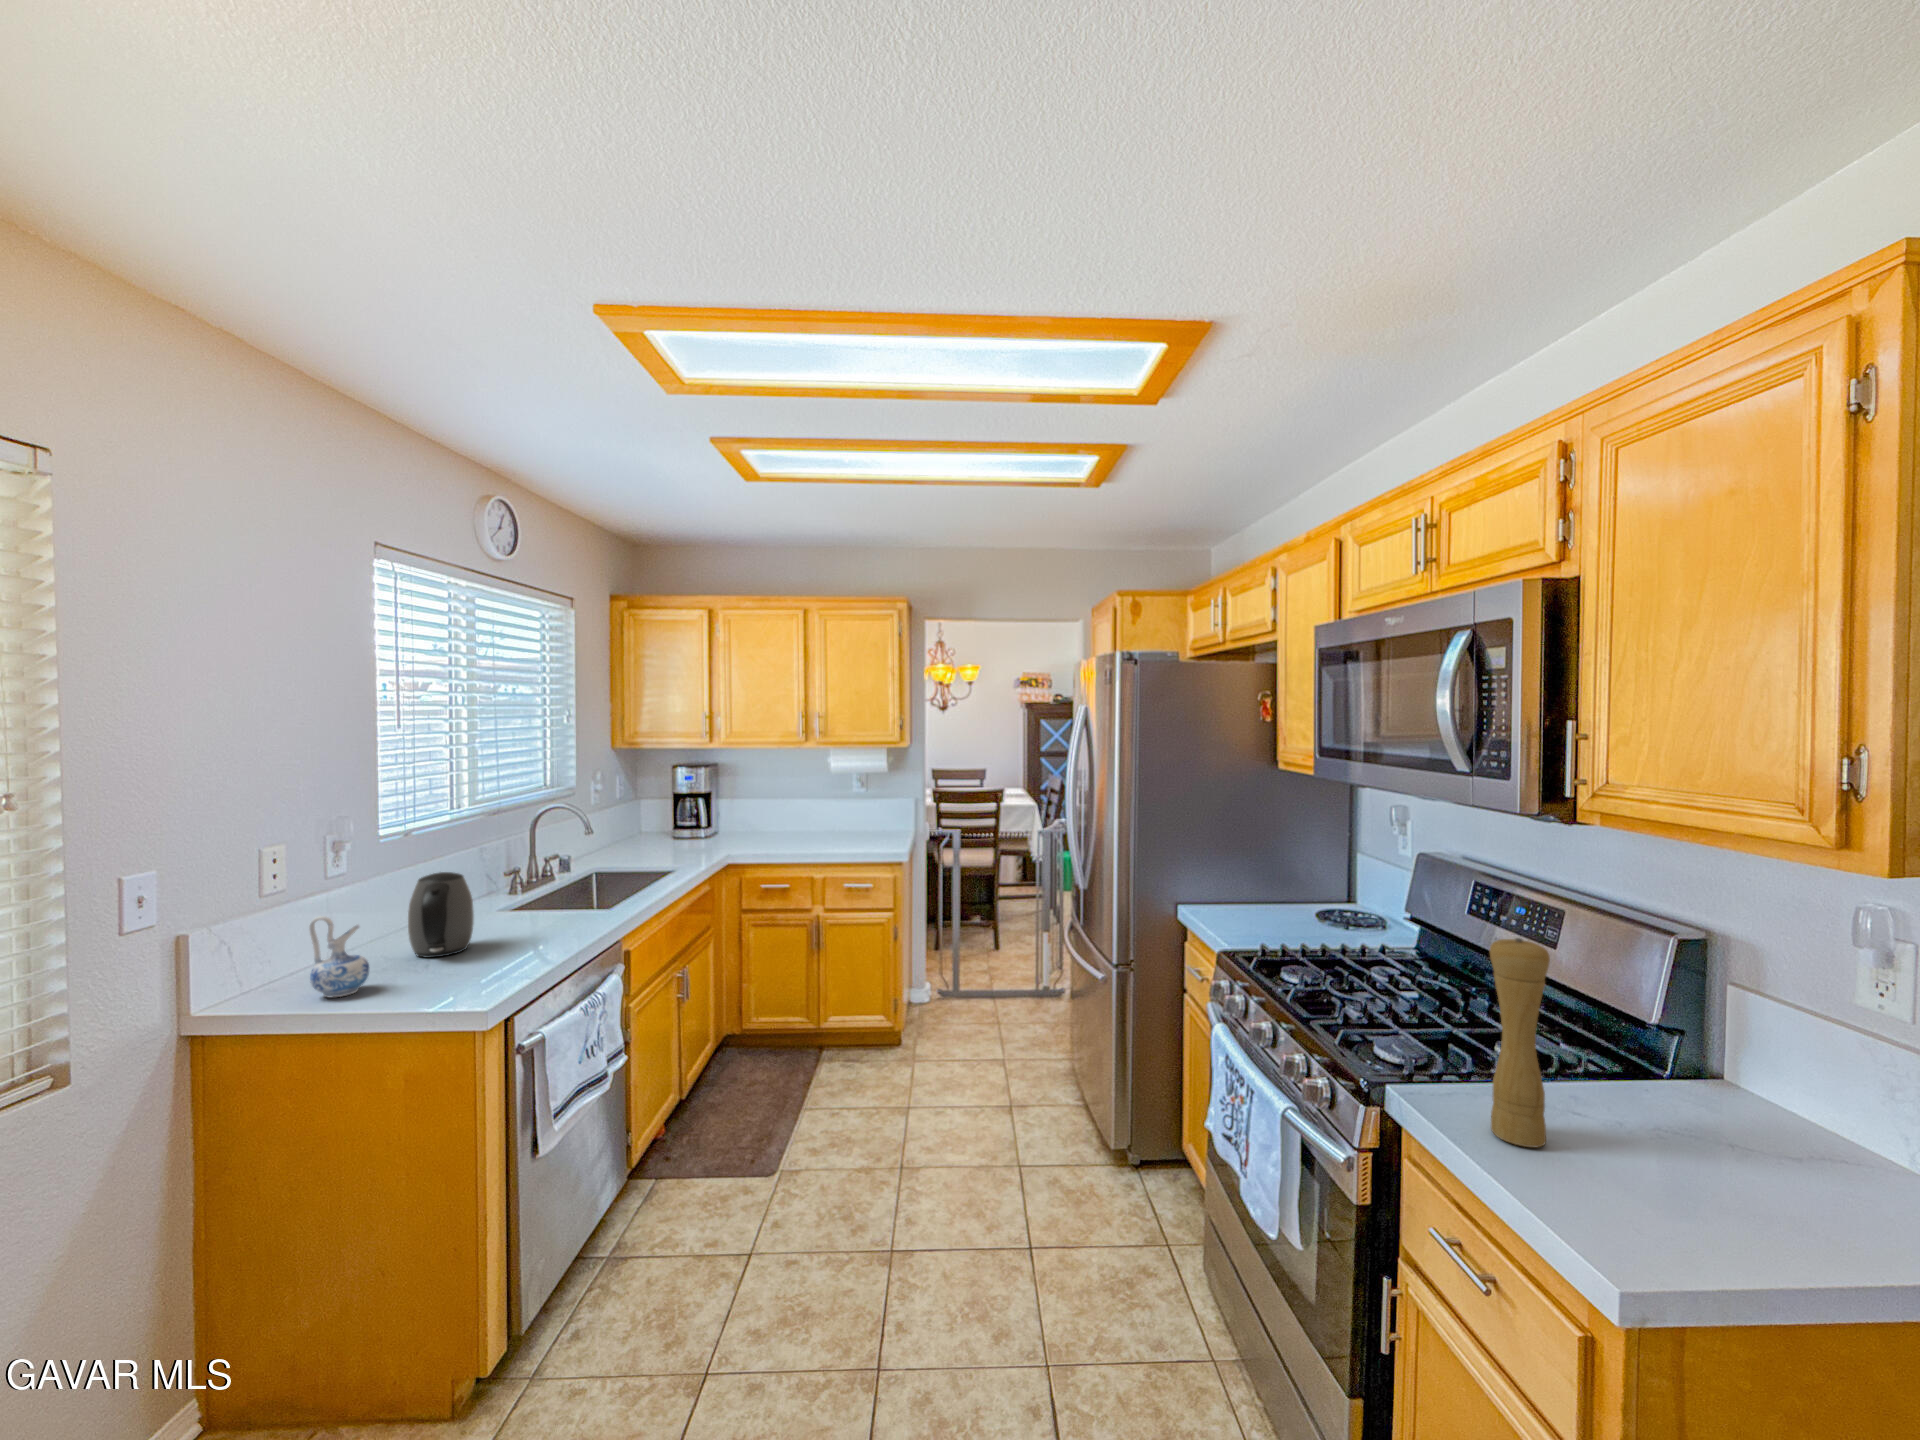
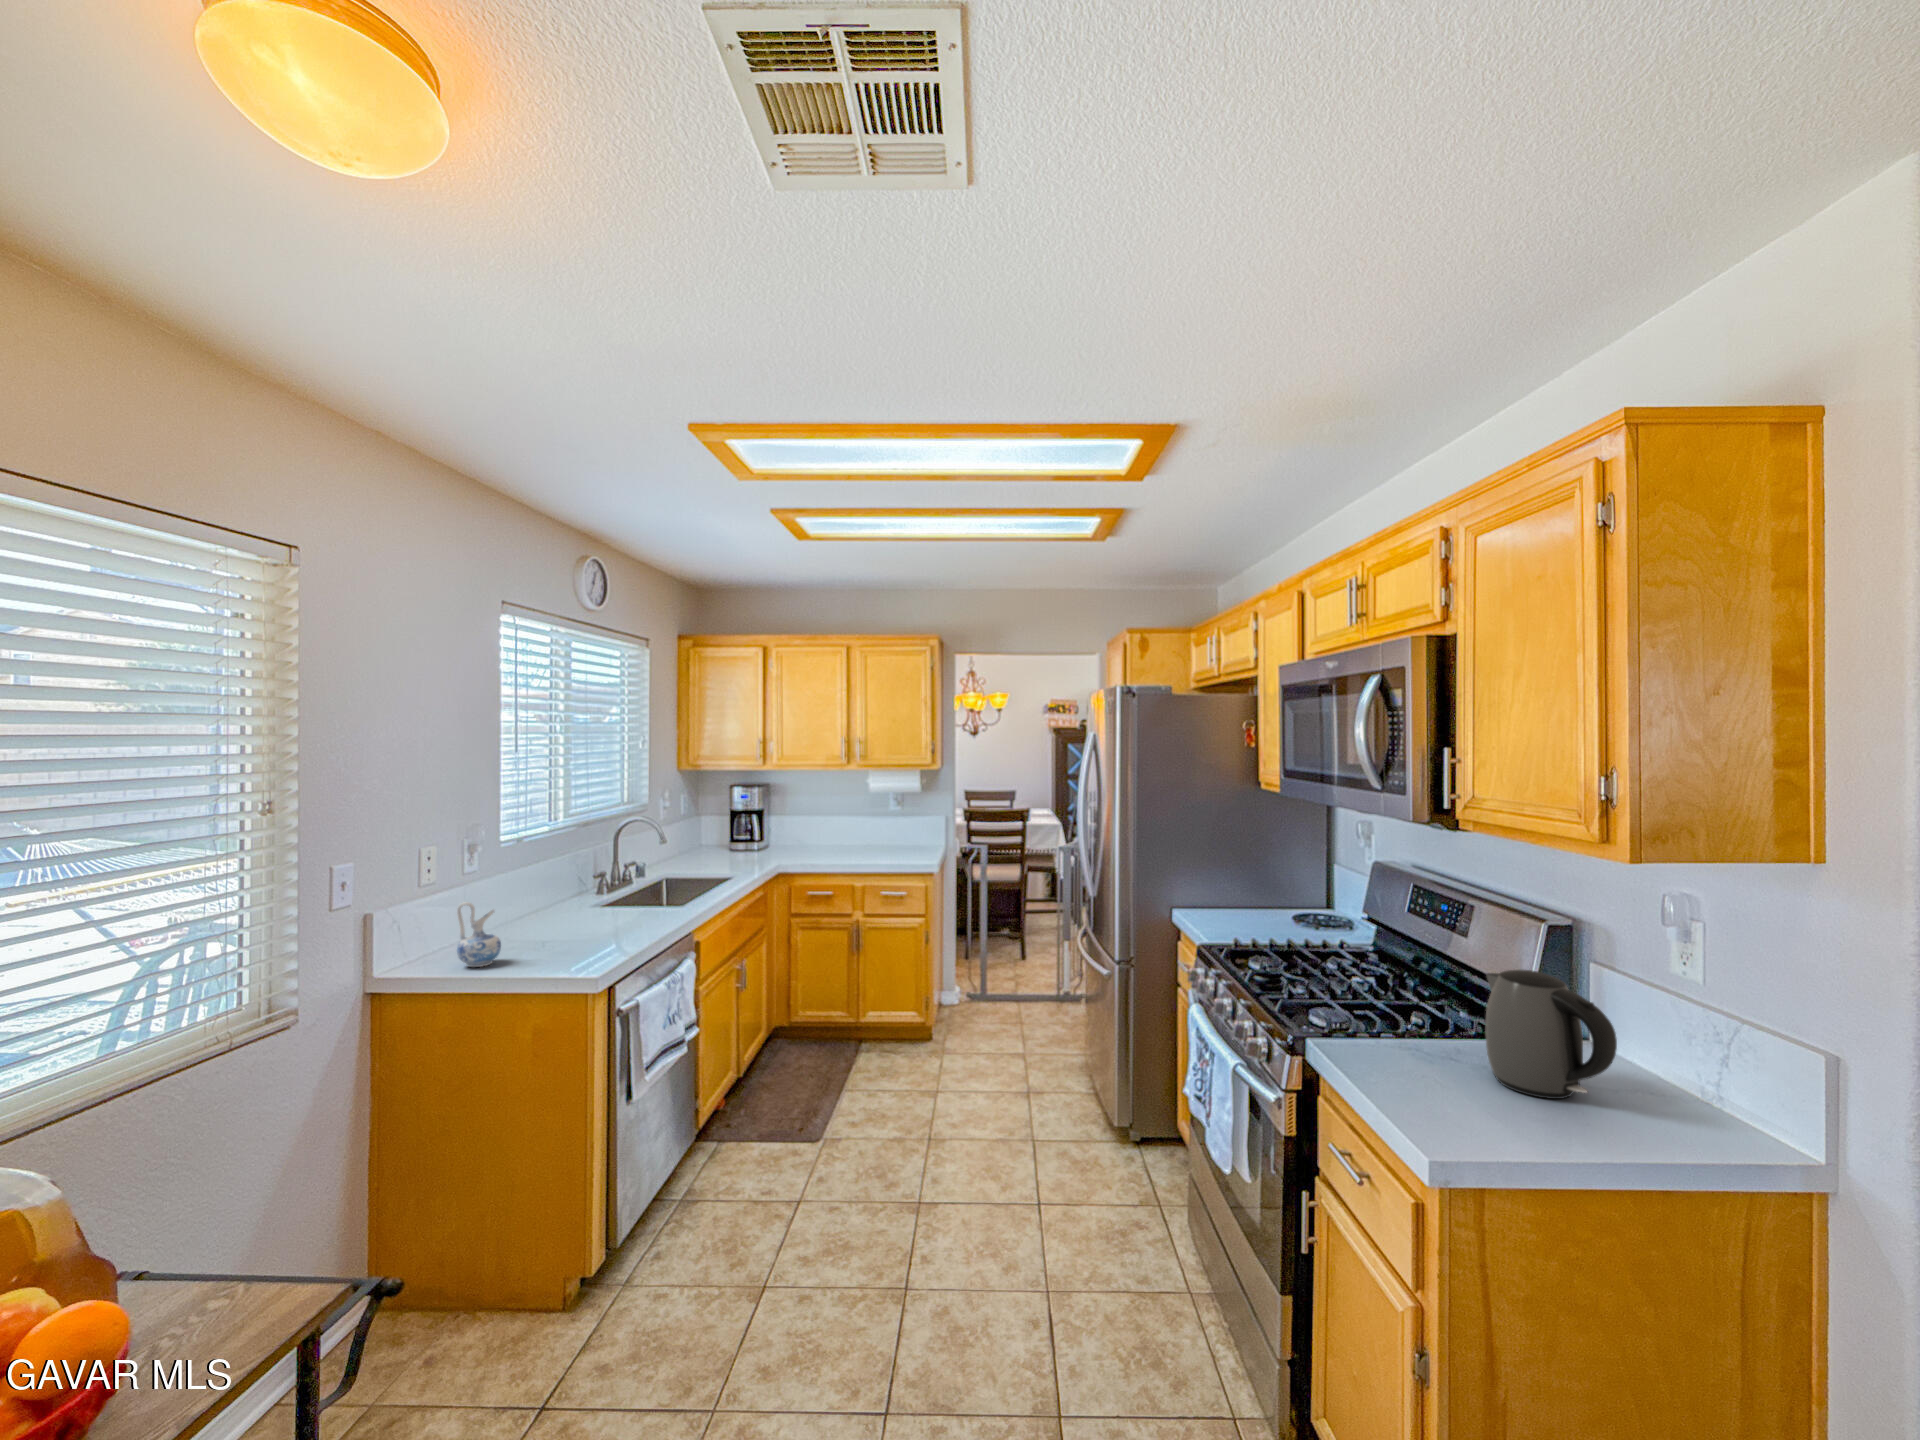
kettle: present [408,872,474,958] -> present [1485,970,1617,1099]
pepper mill: present [1490,938,1550,1147] -> none [1378,917,1422,1081]

